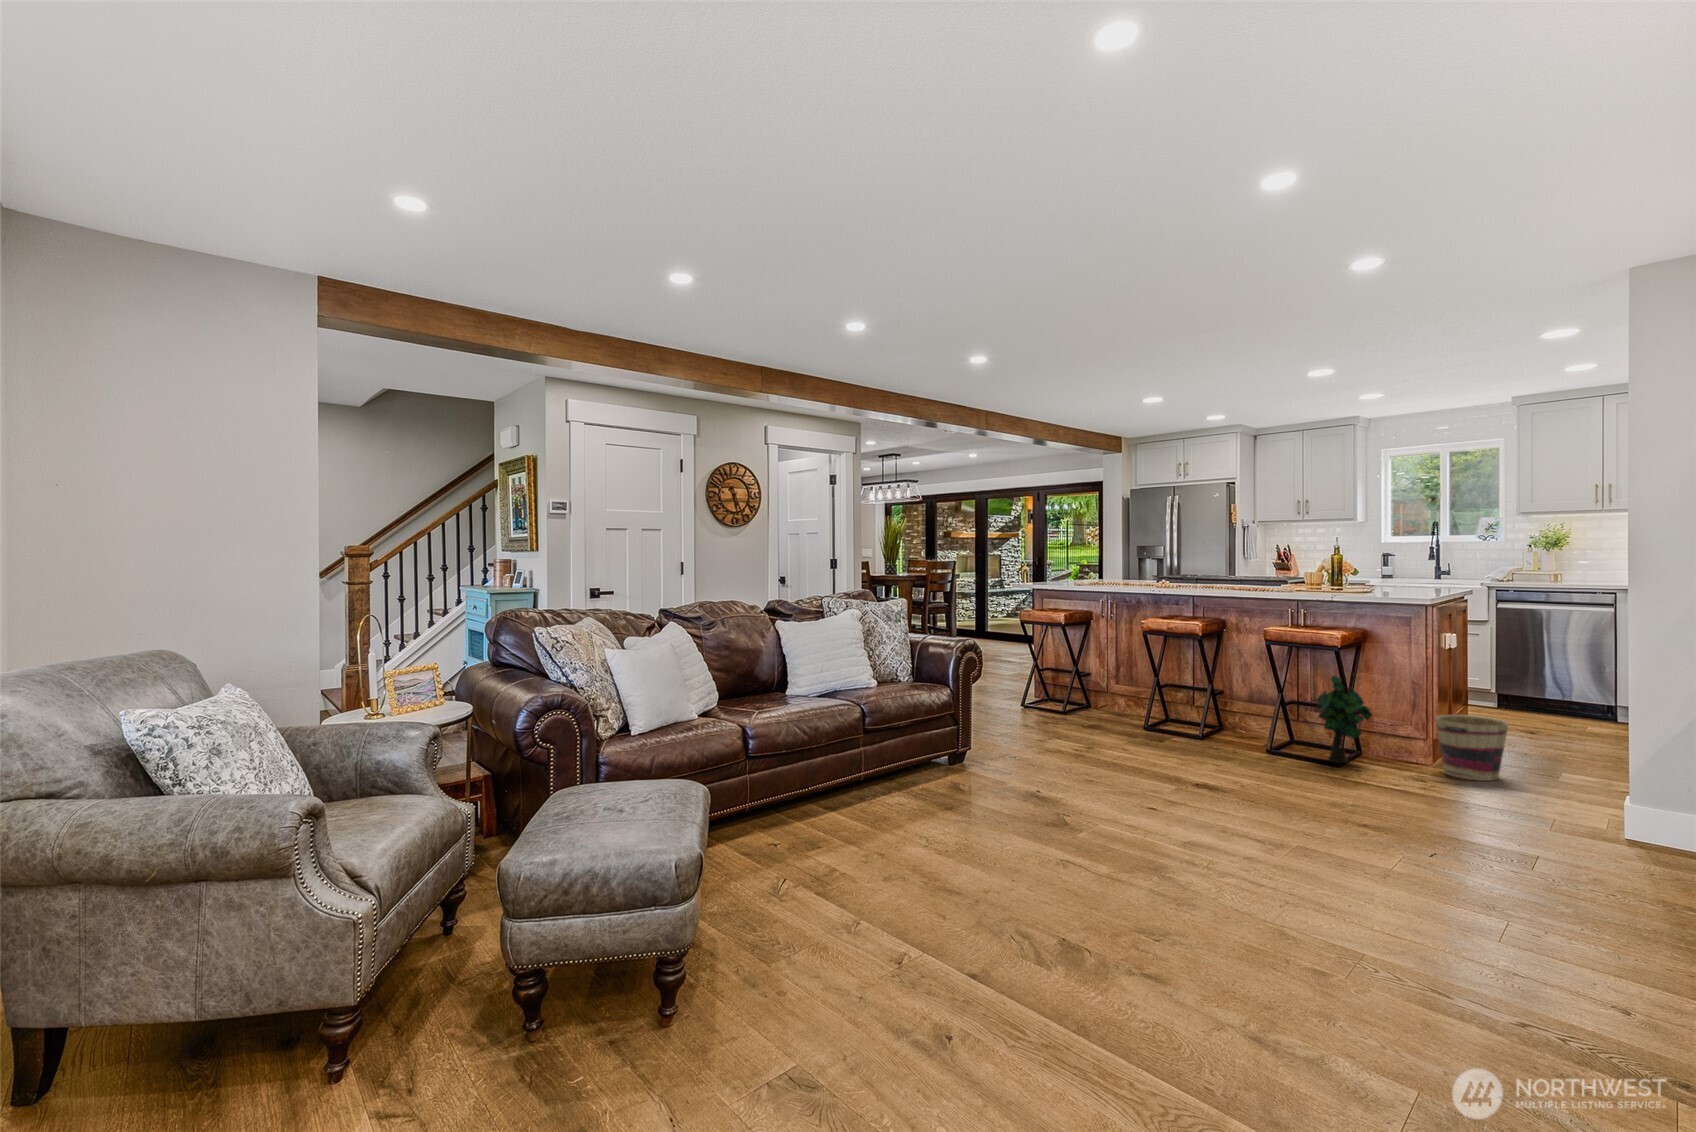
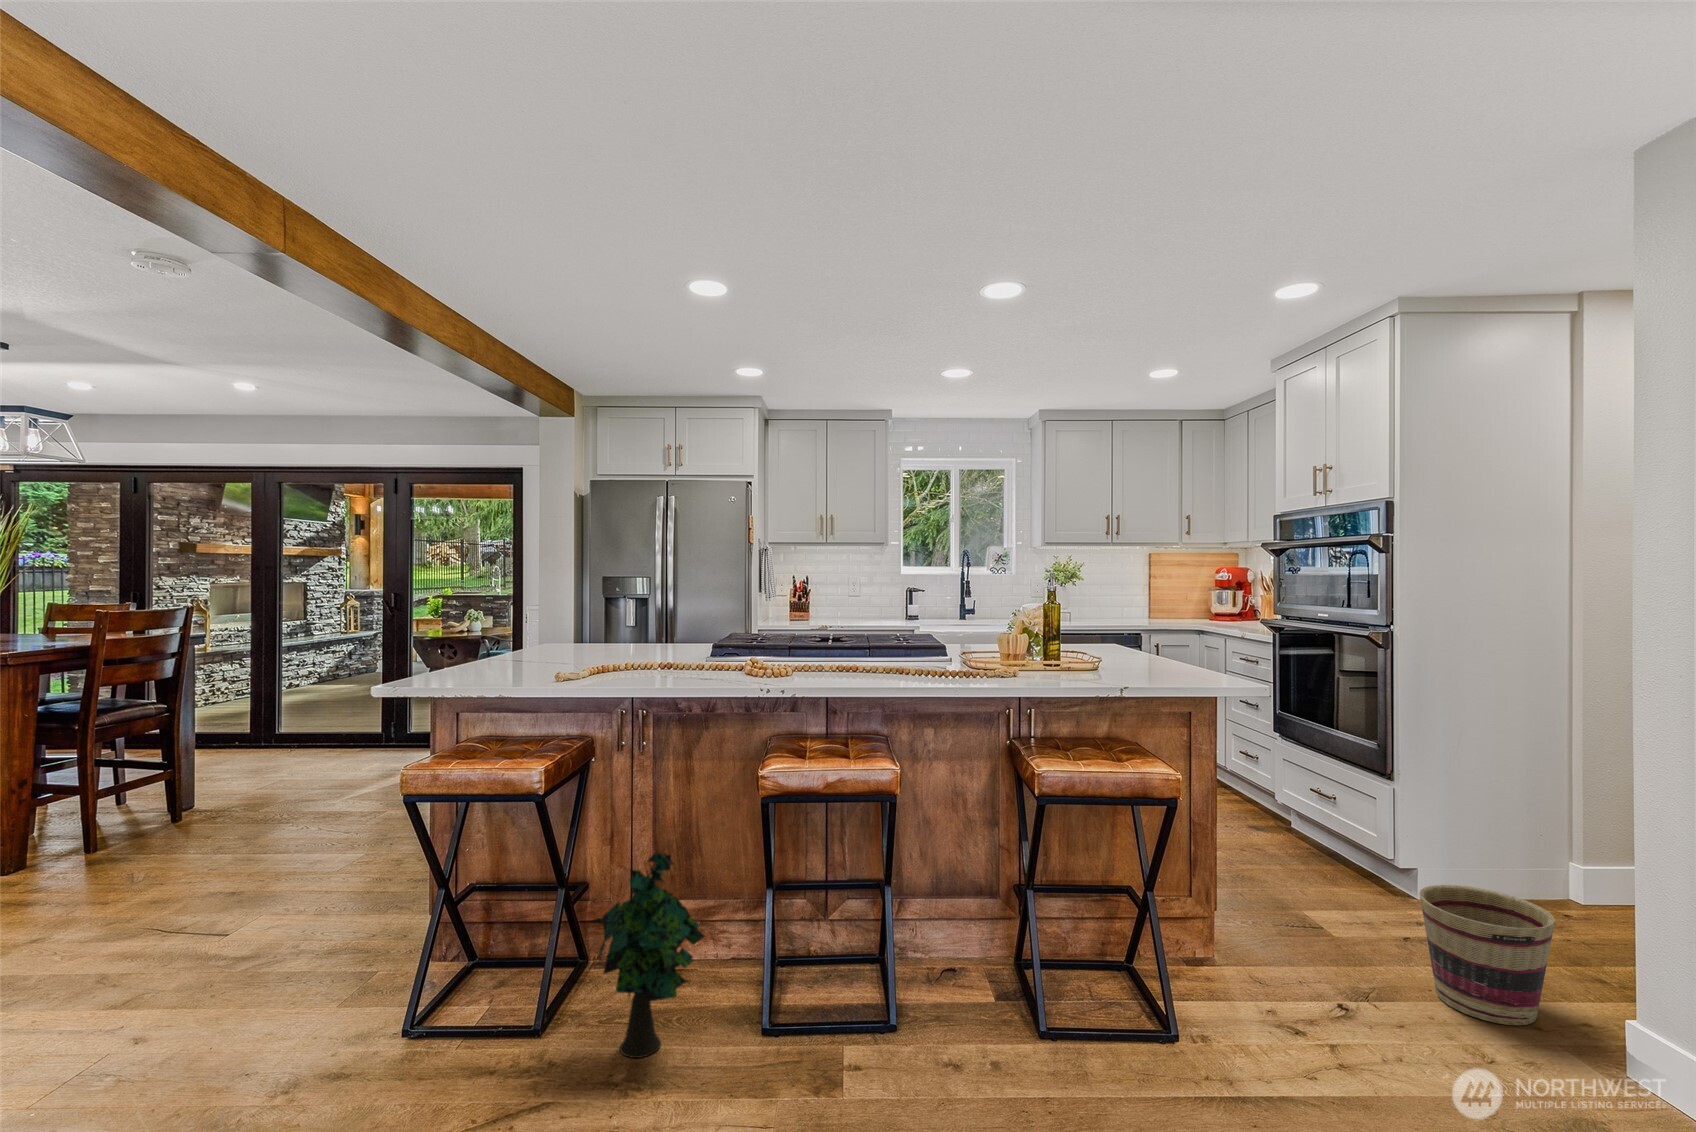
decorative plant: present [1314,673,1372,763] -> present [591,853,704,1058]

